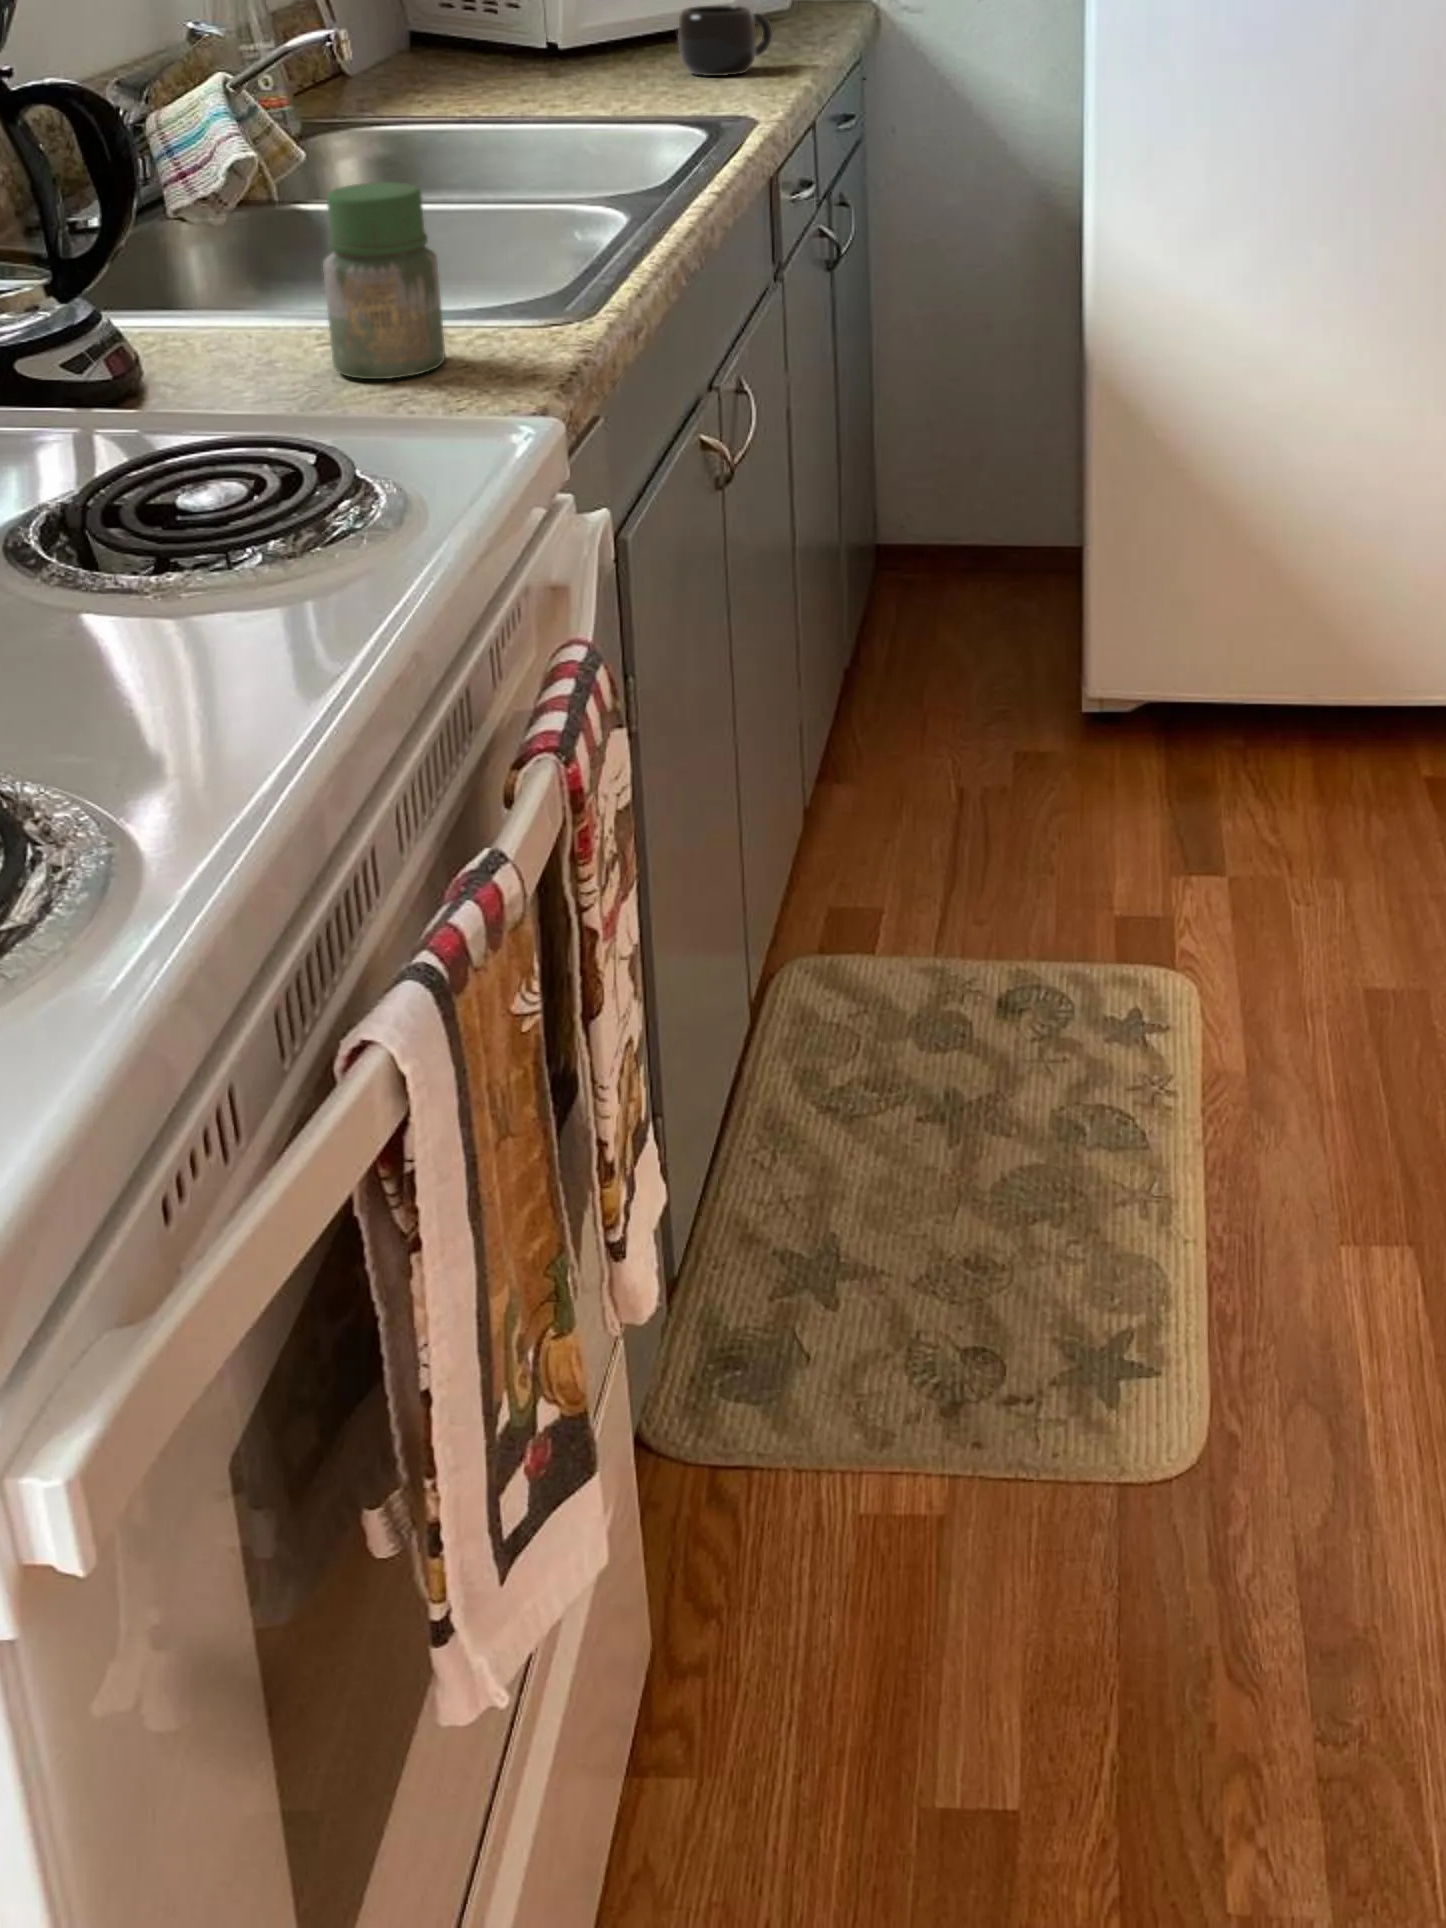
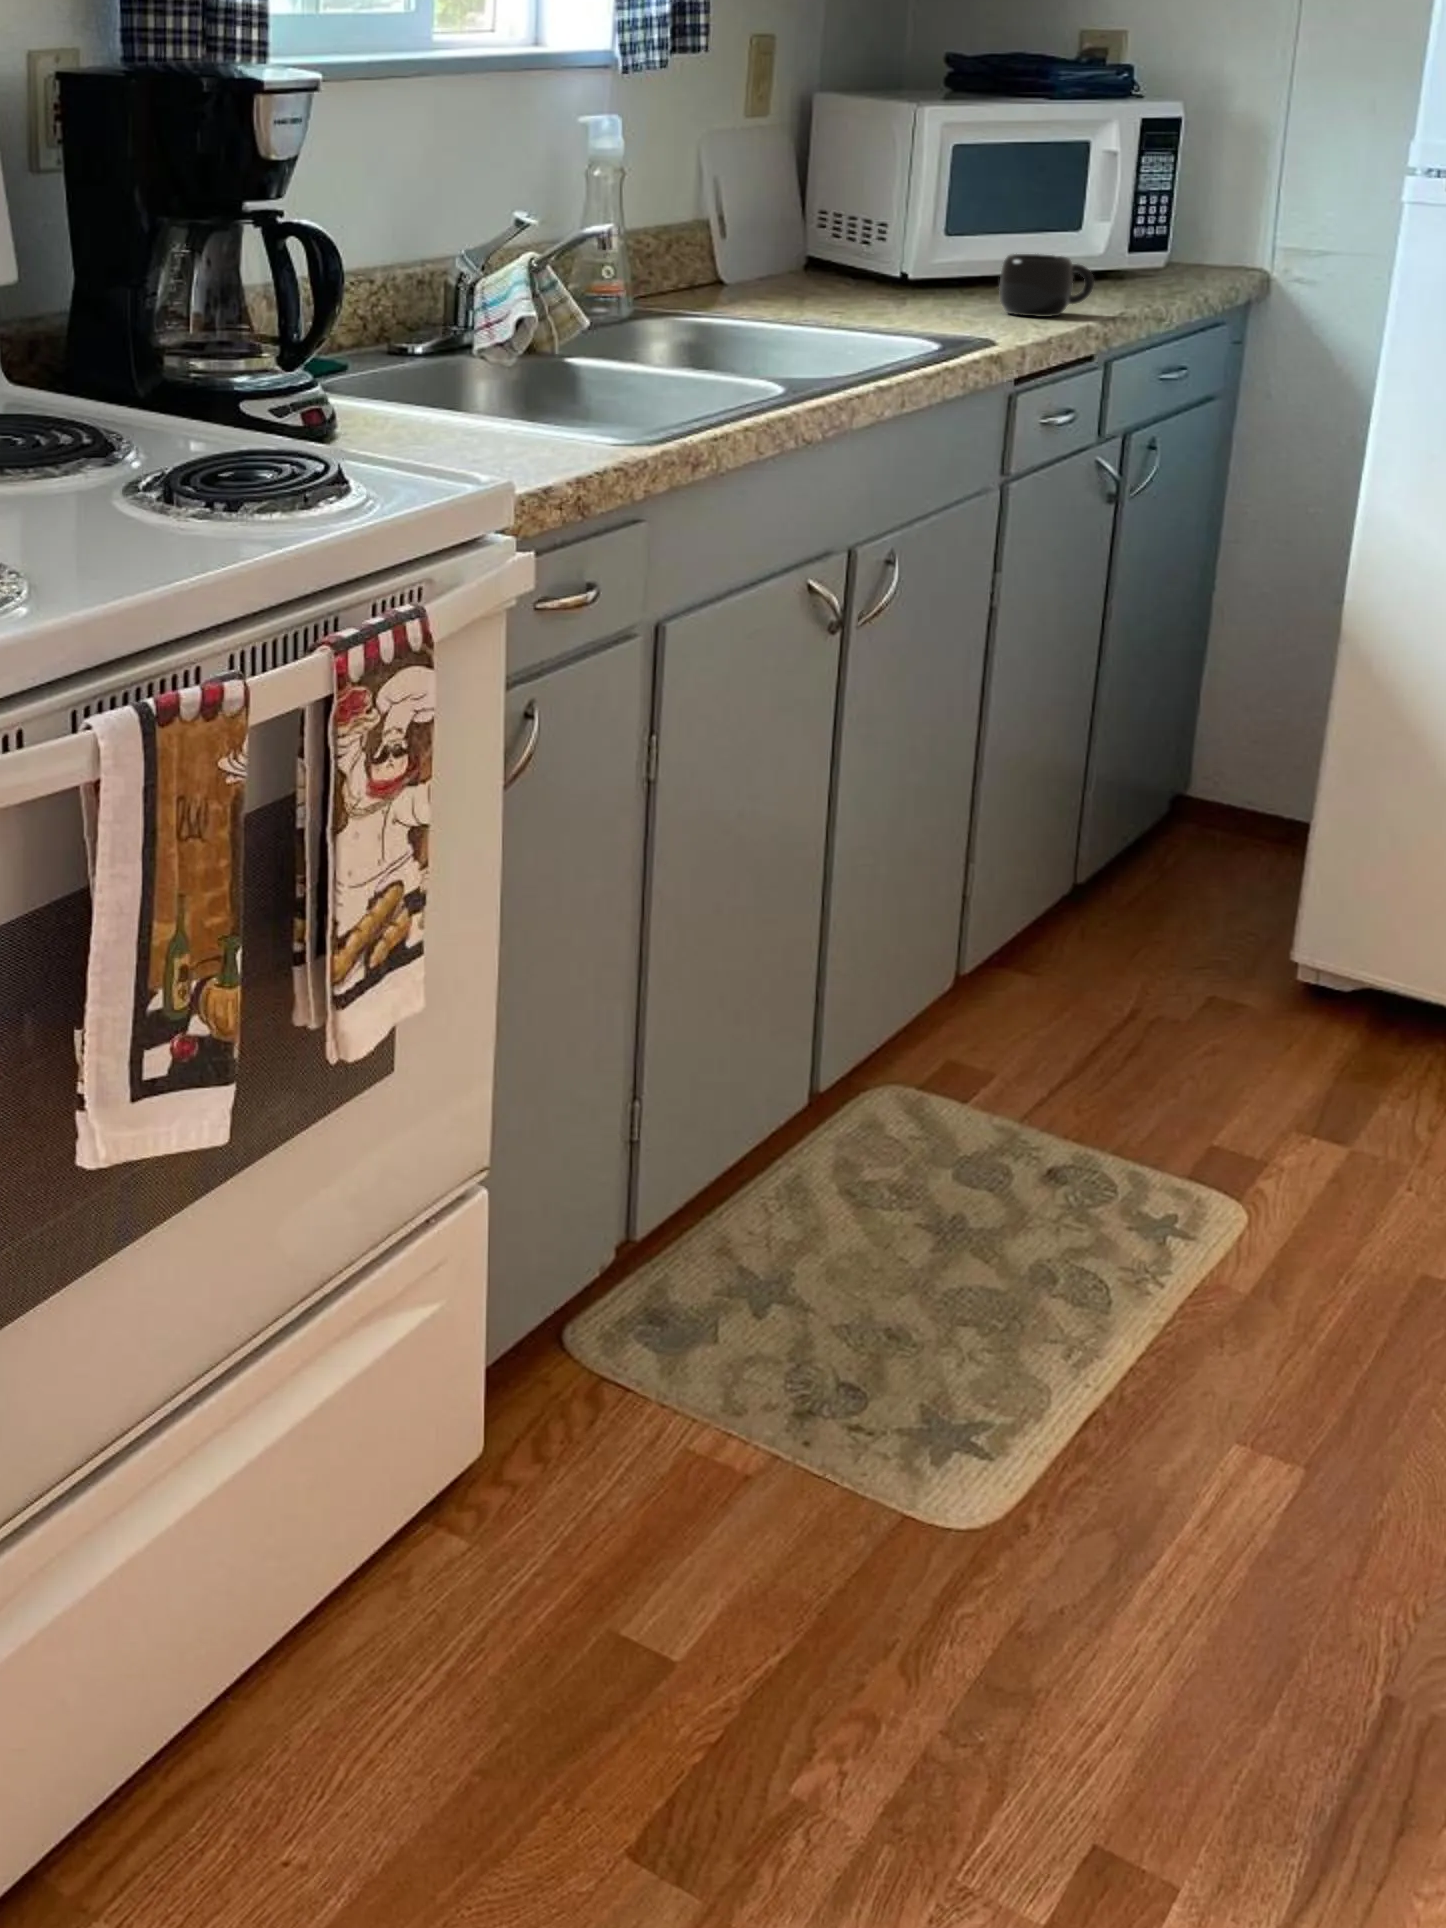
jar: present [323,182,445,379] -> none [443,302,524,440]

